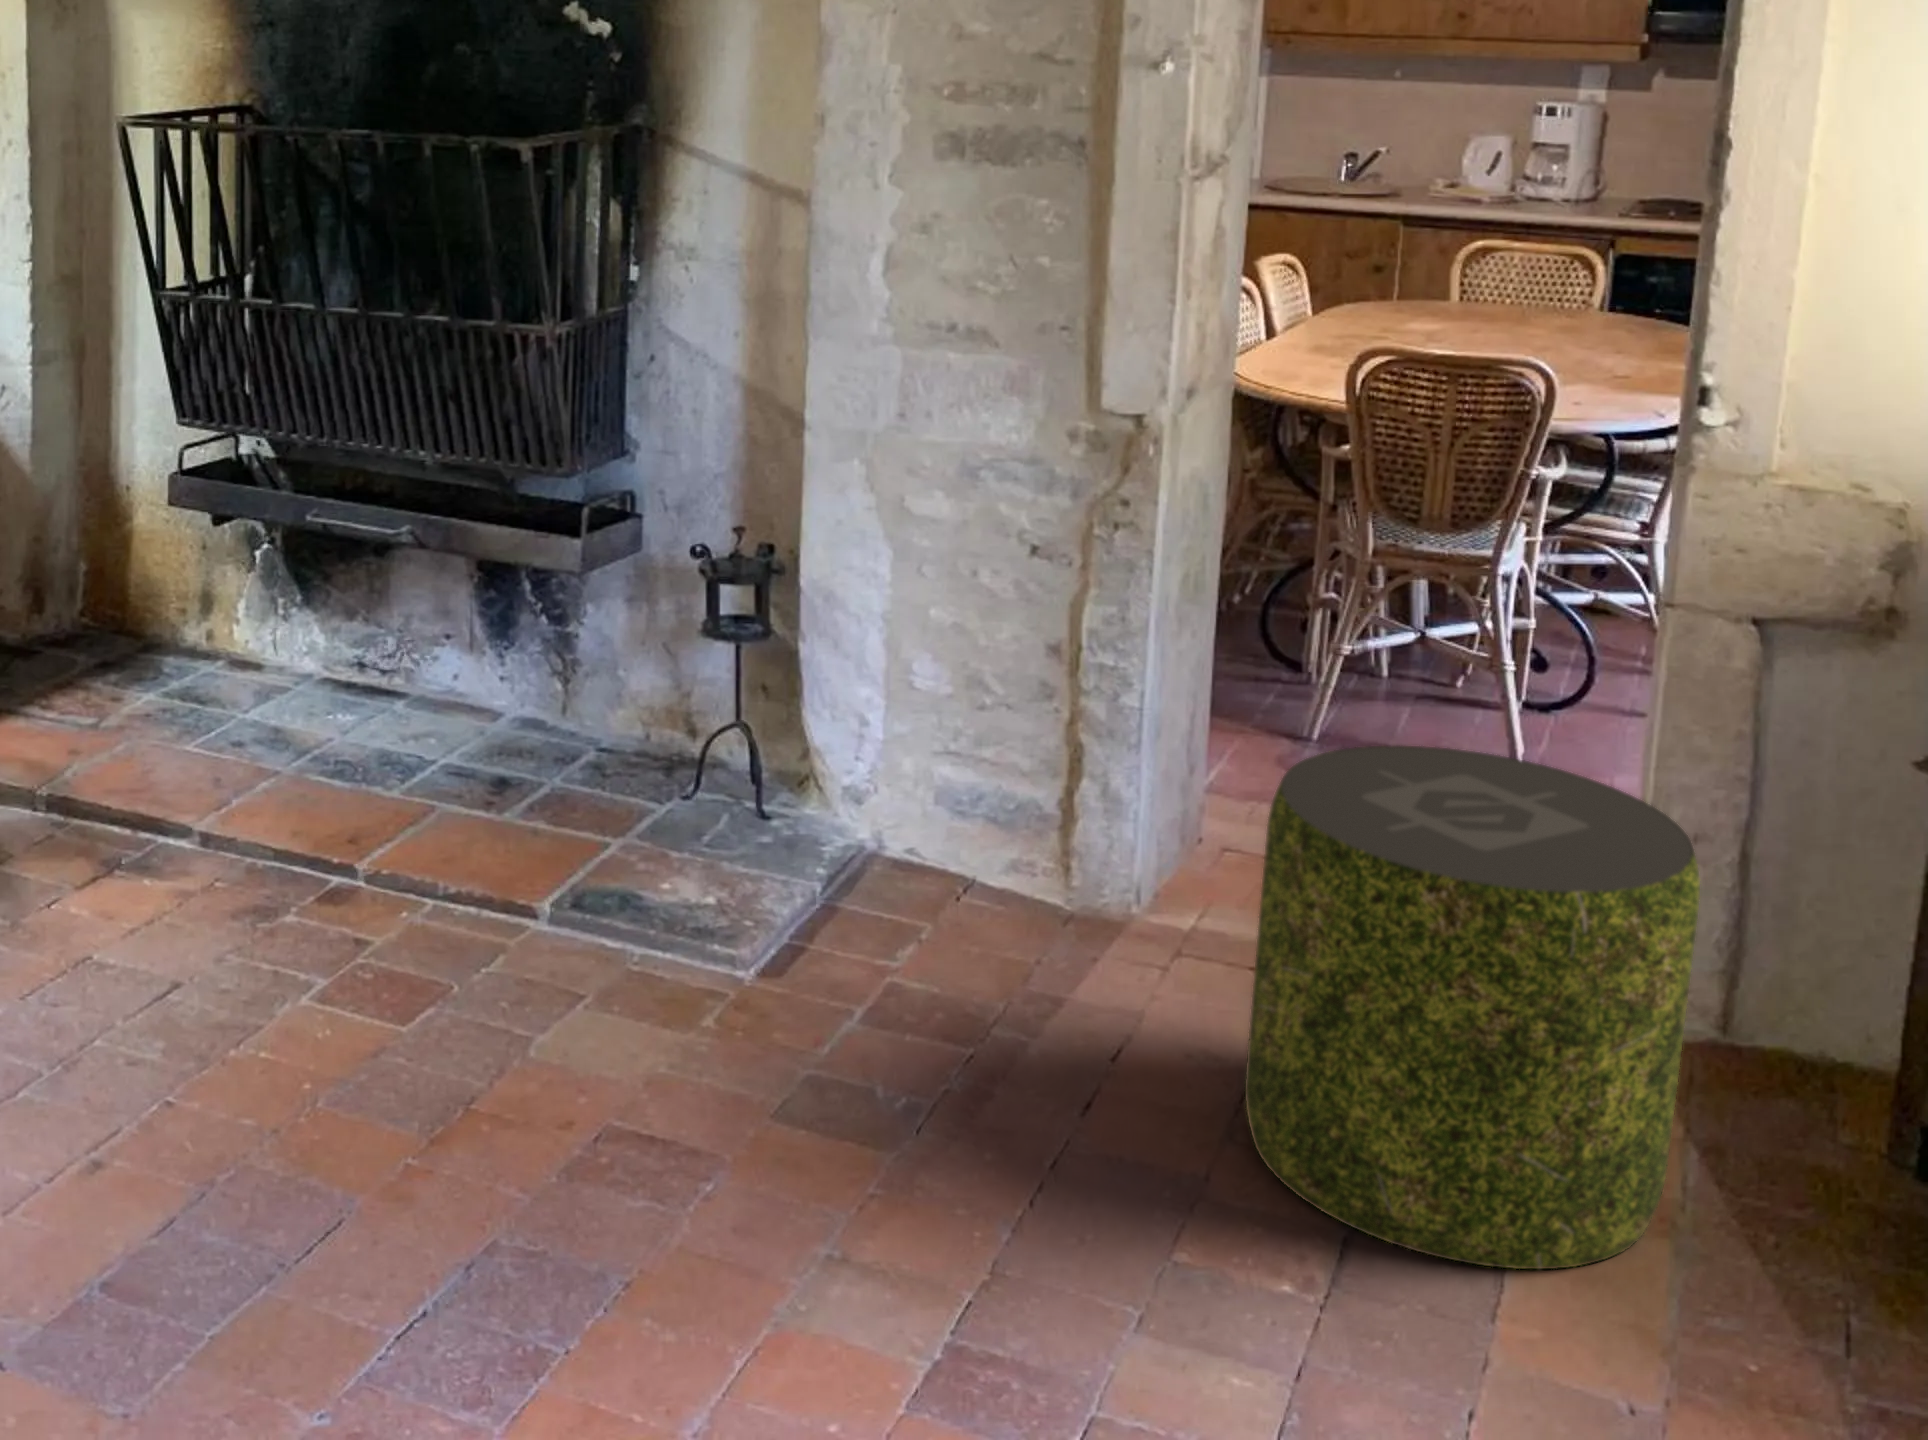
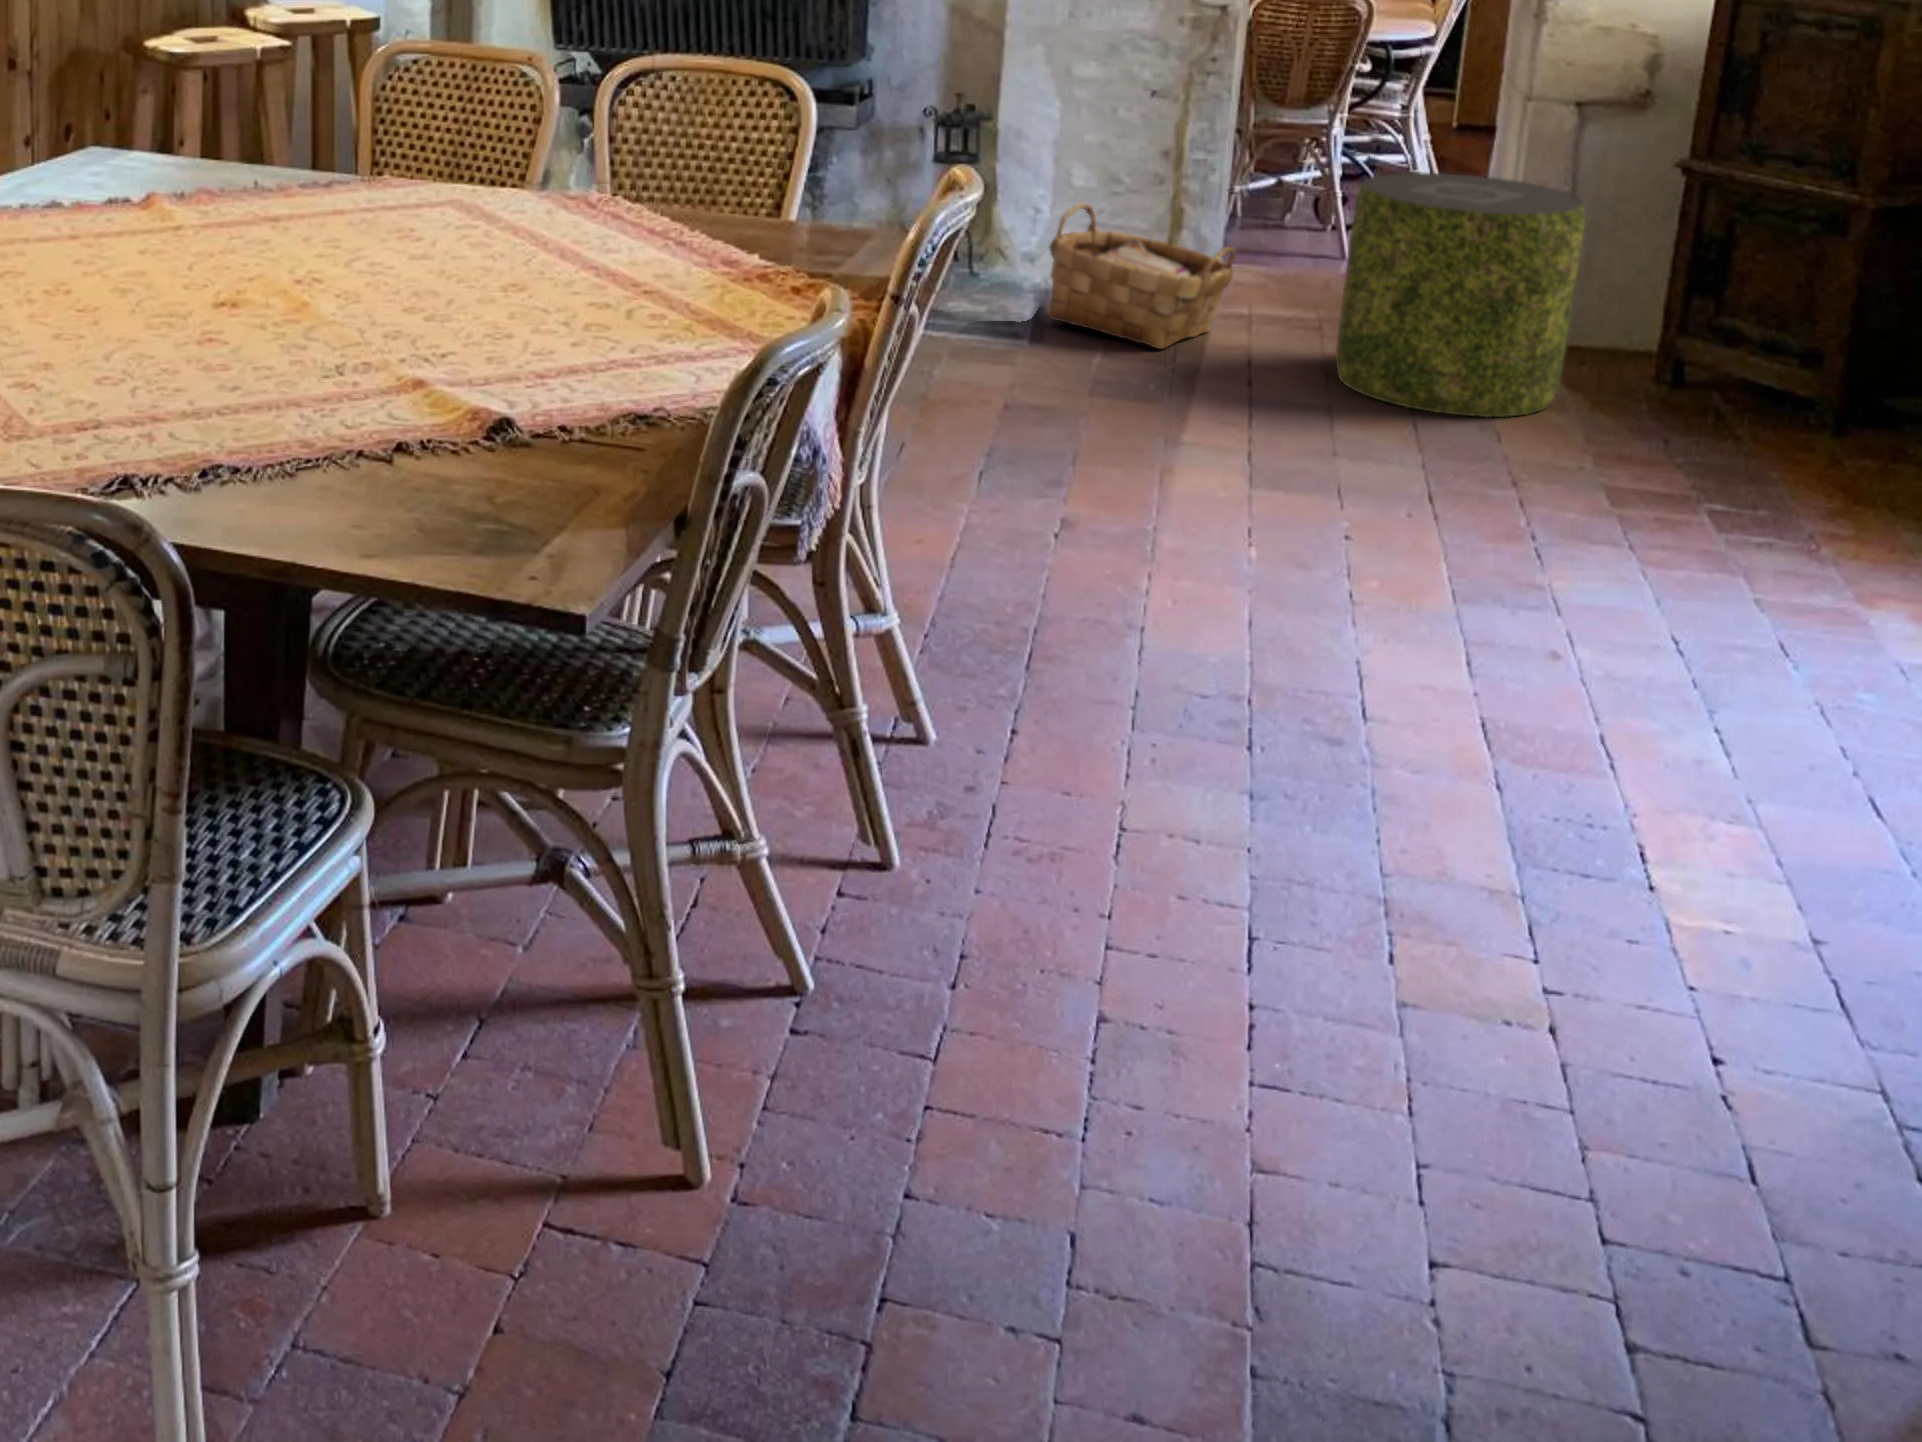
woven basket: none [822,725,1124,1006] -> present [1047,203,1235,349]

